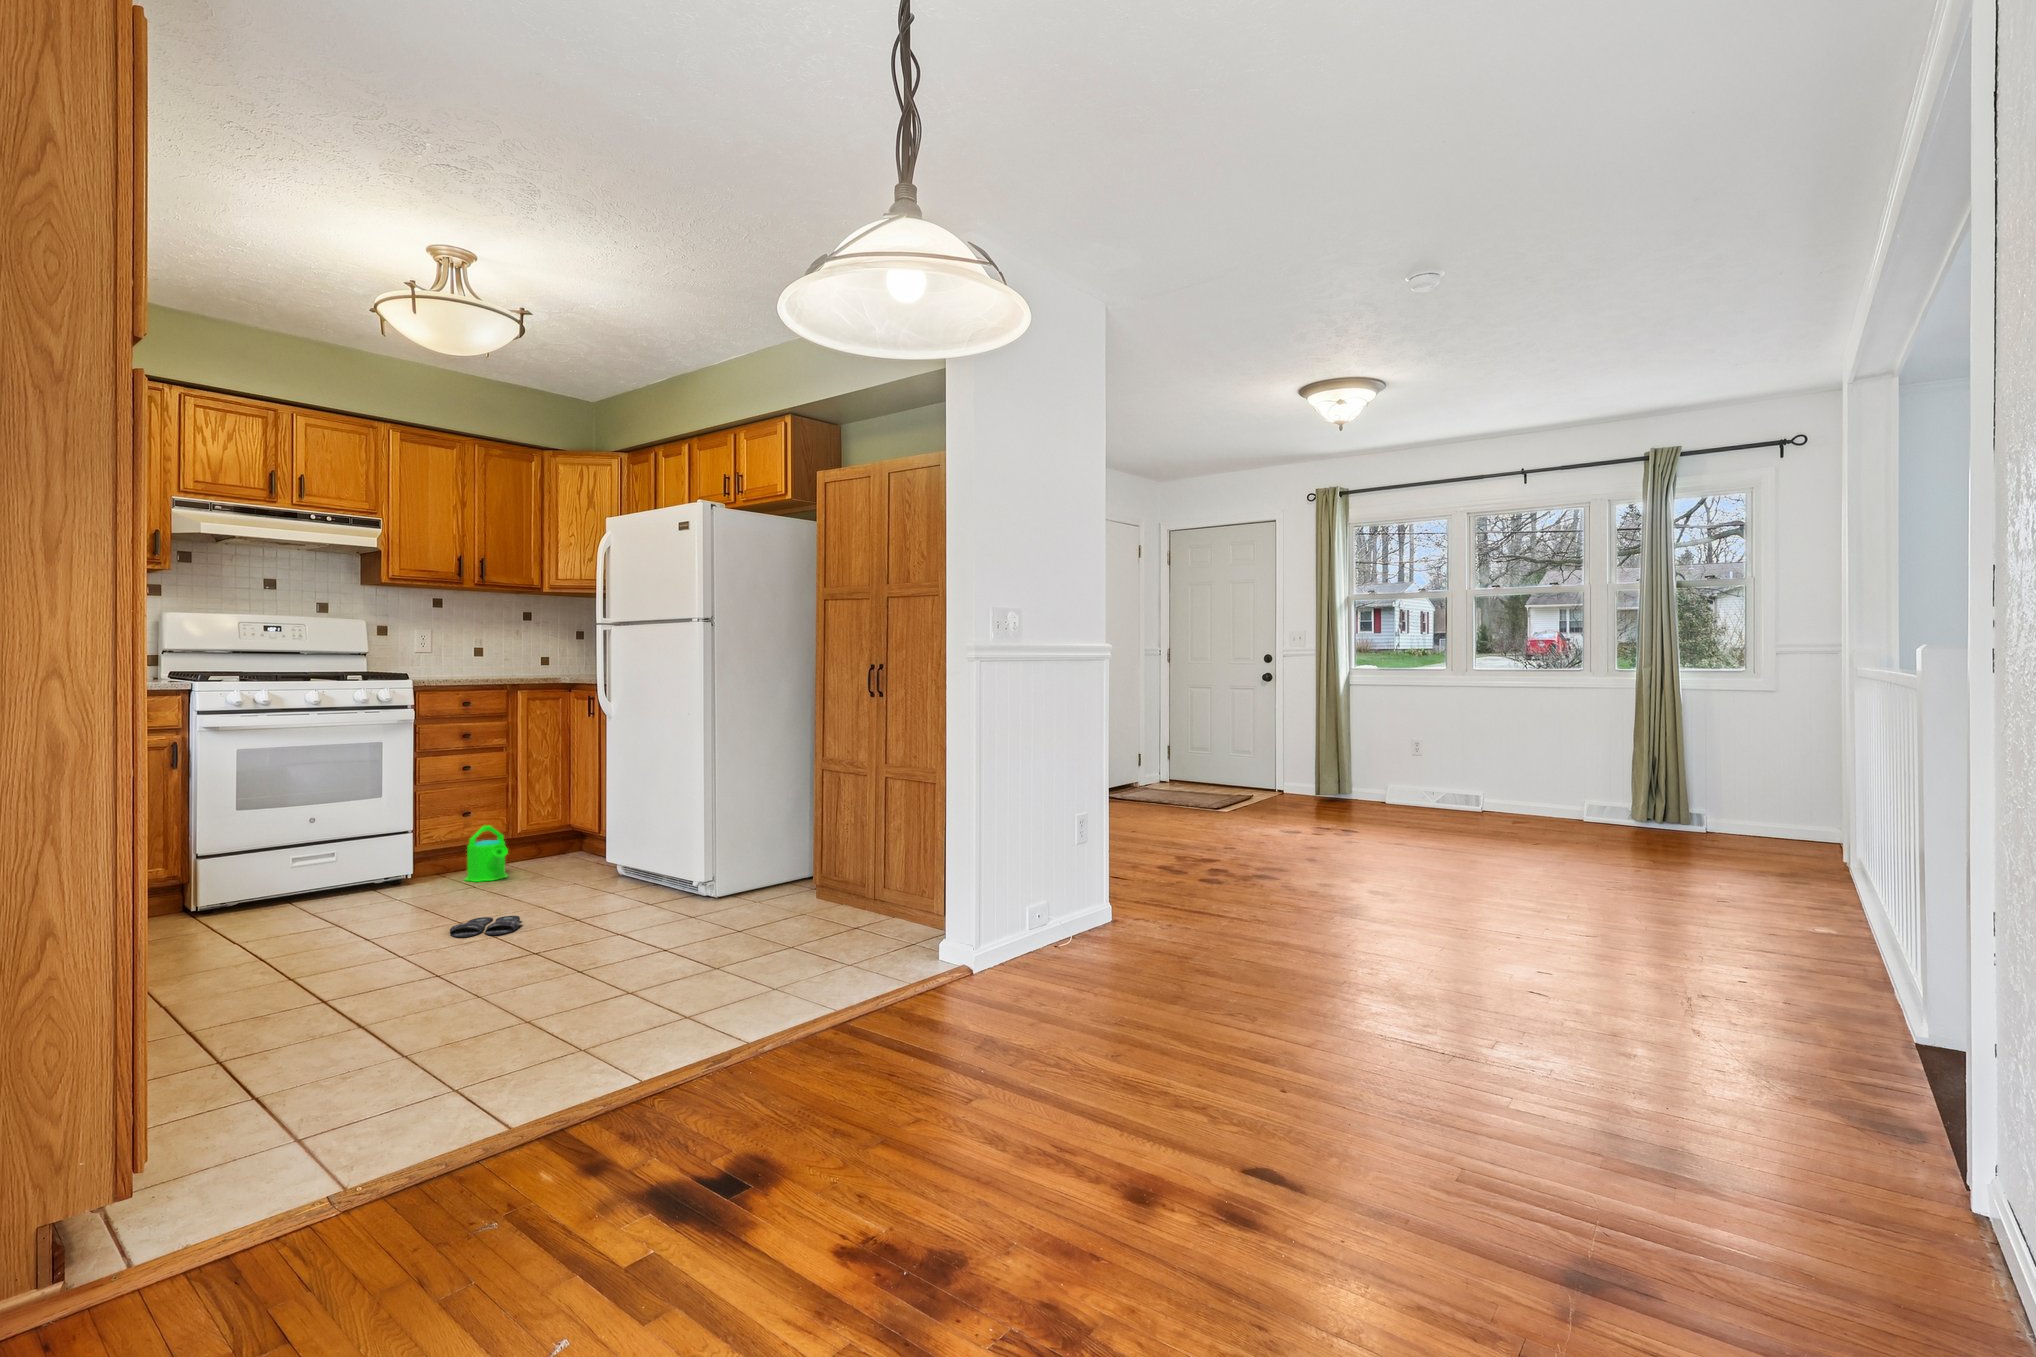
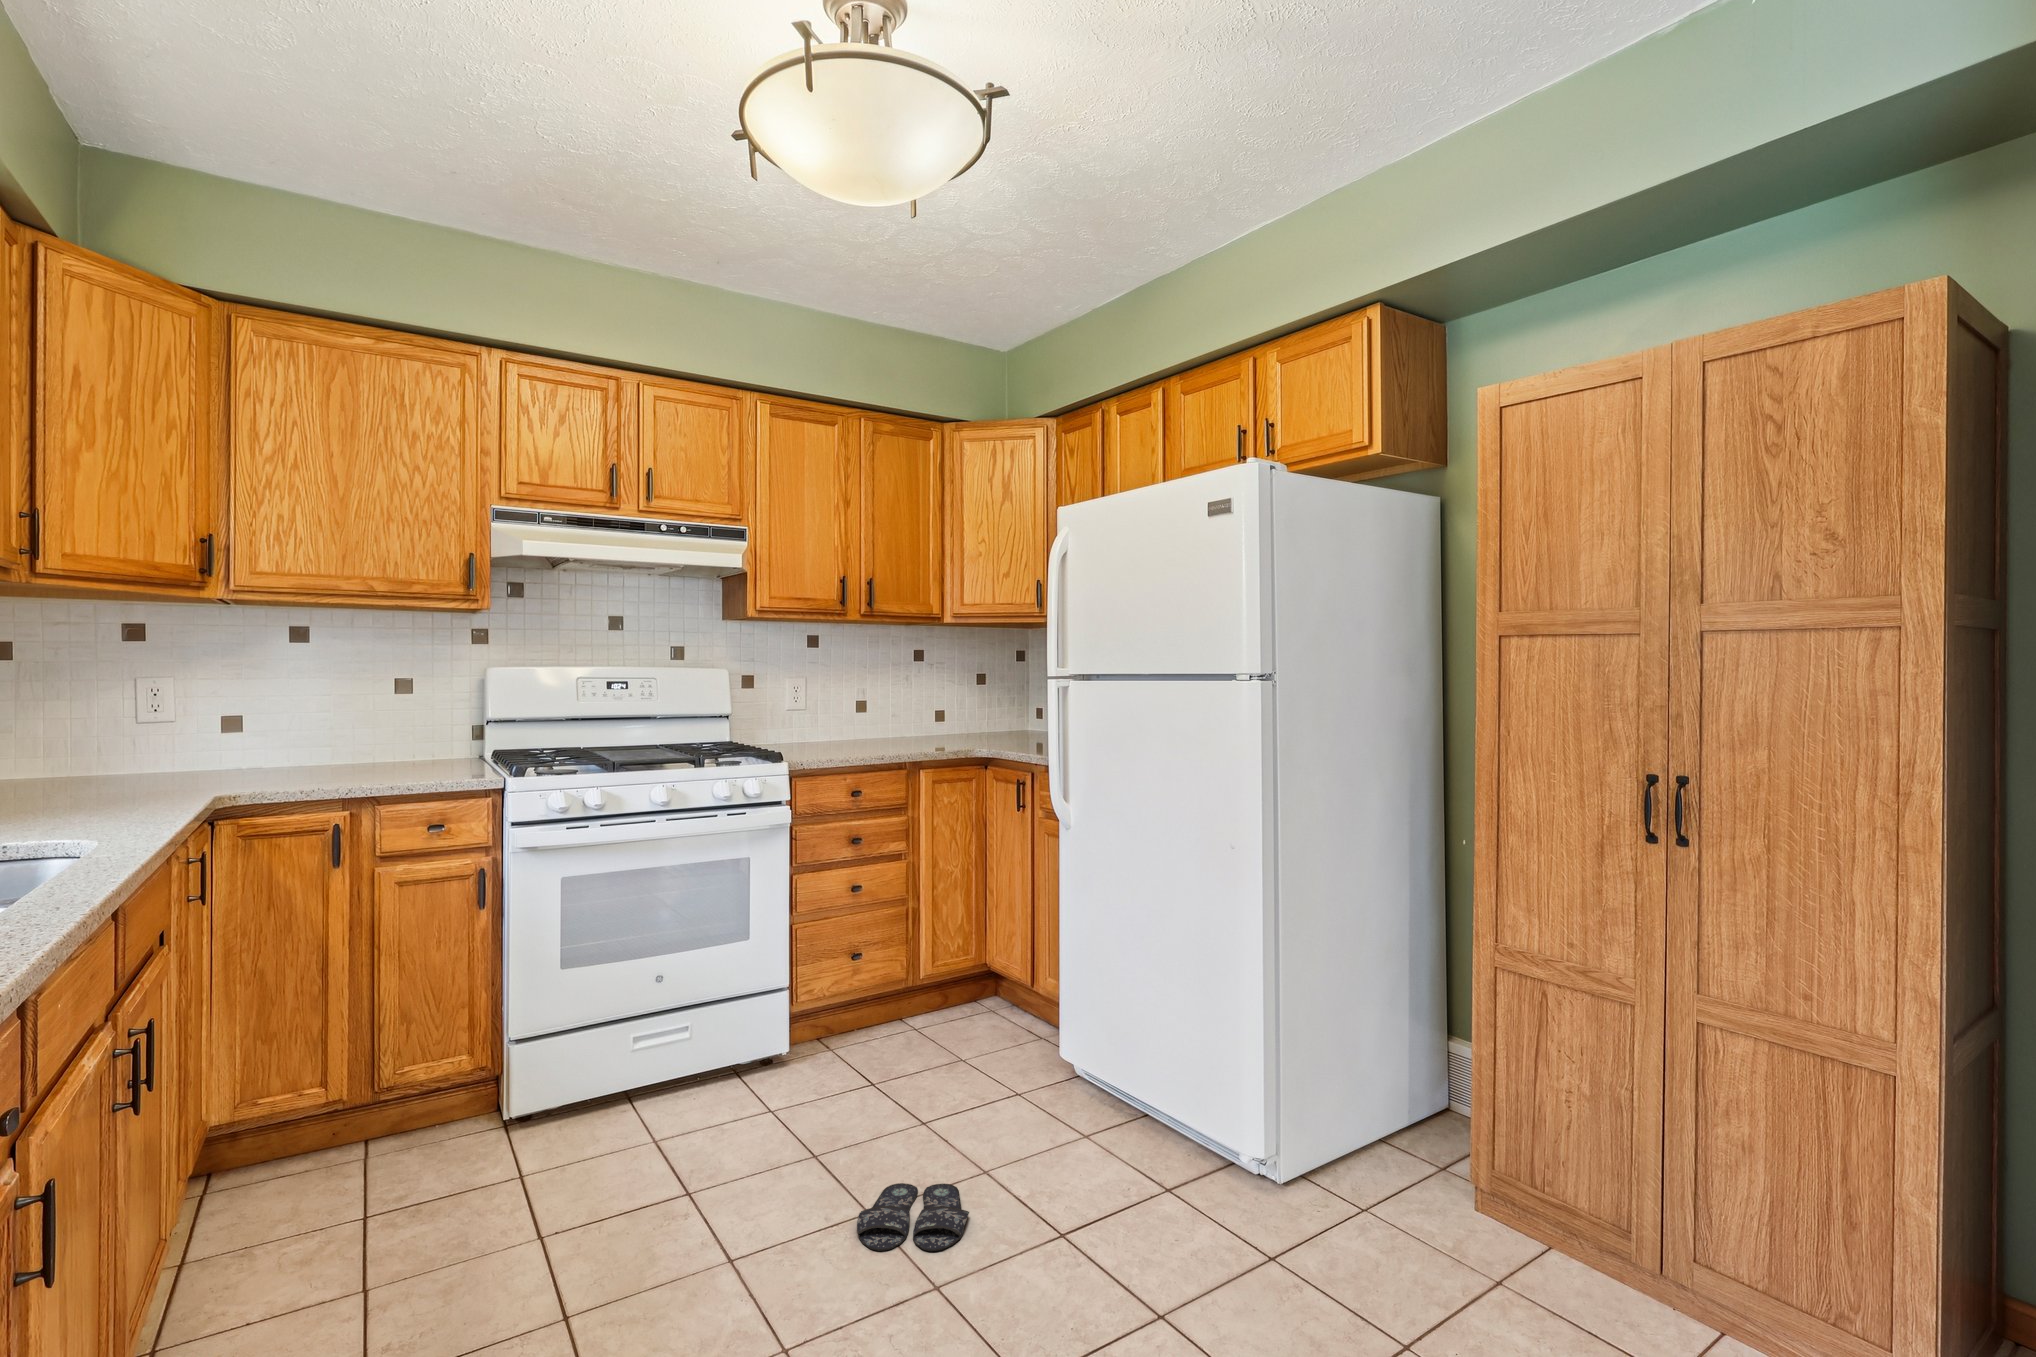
watering can: present [465,825,508,882] -> none [857,979,919,1070]

